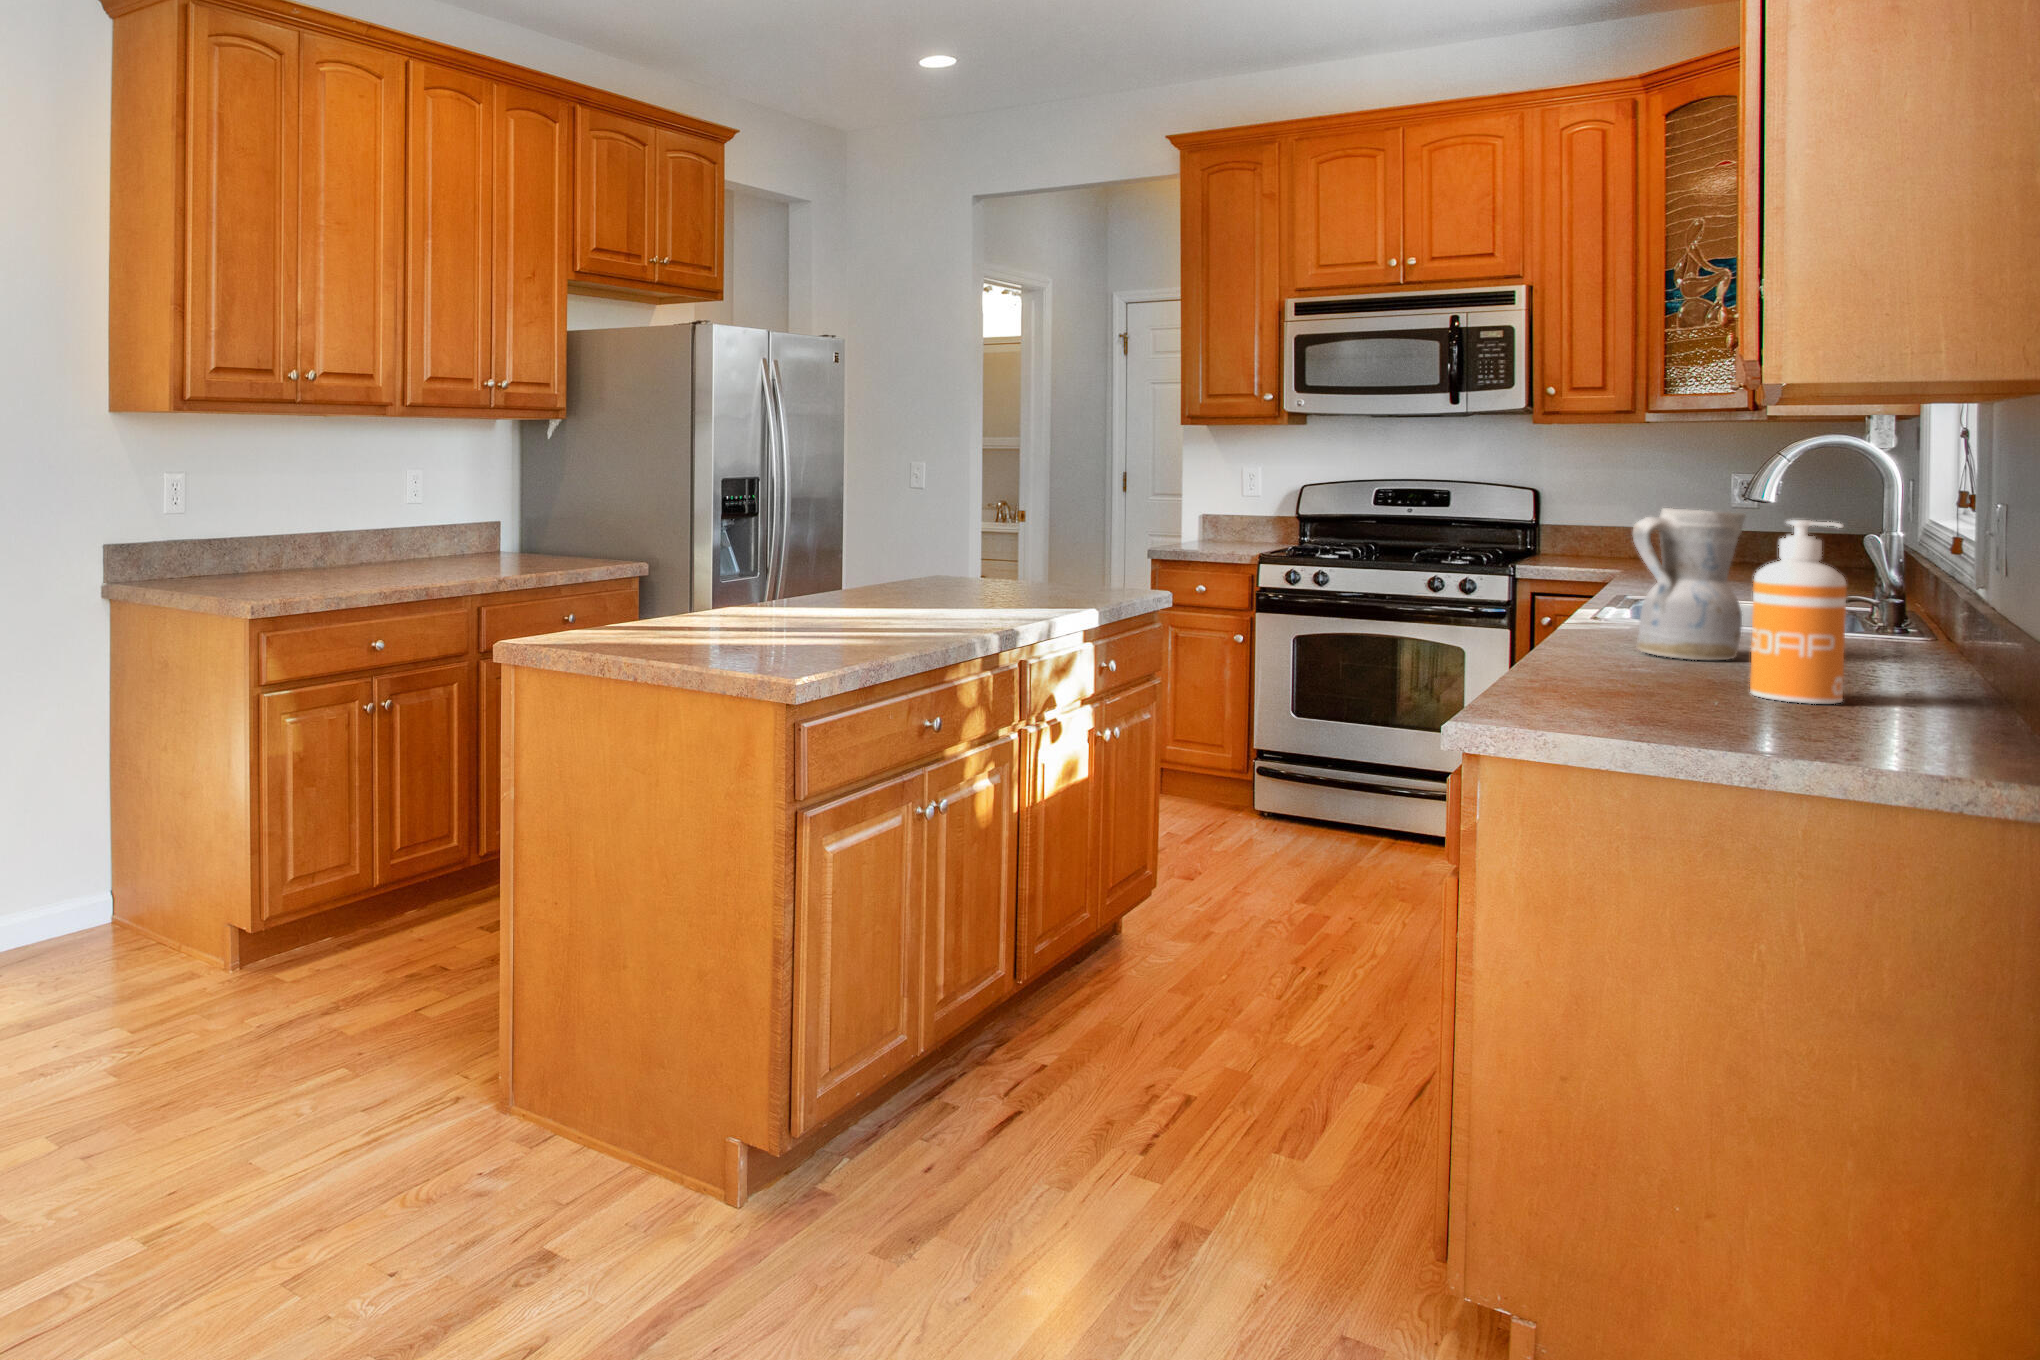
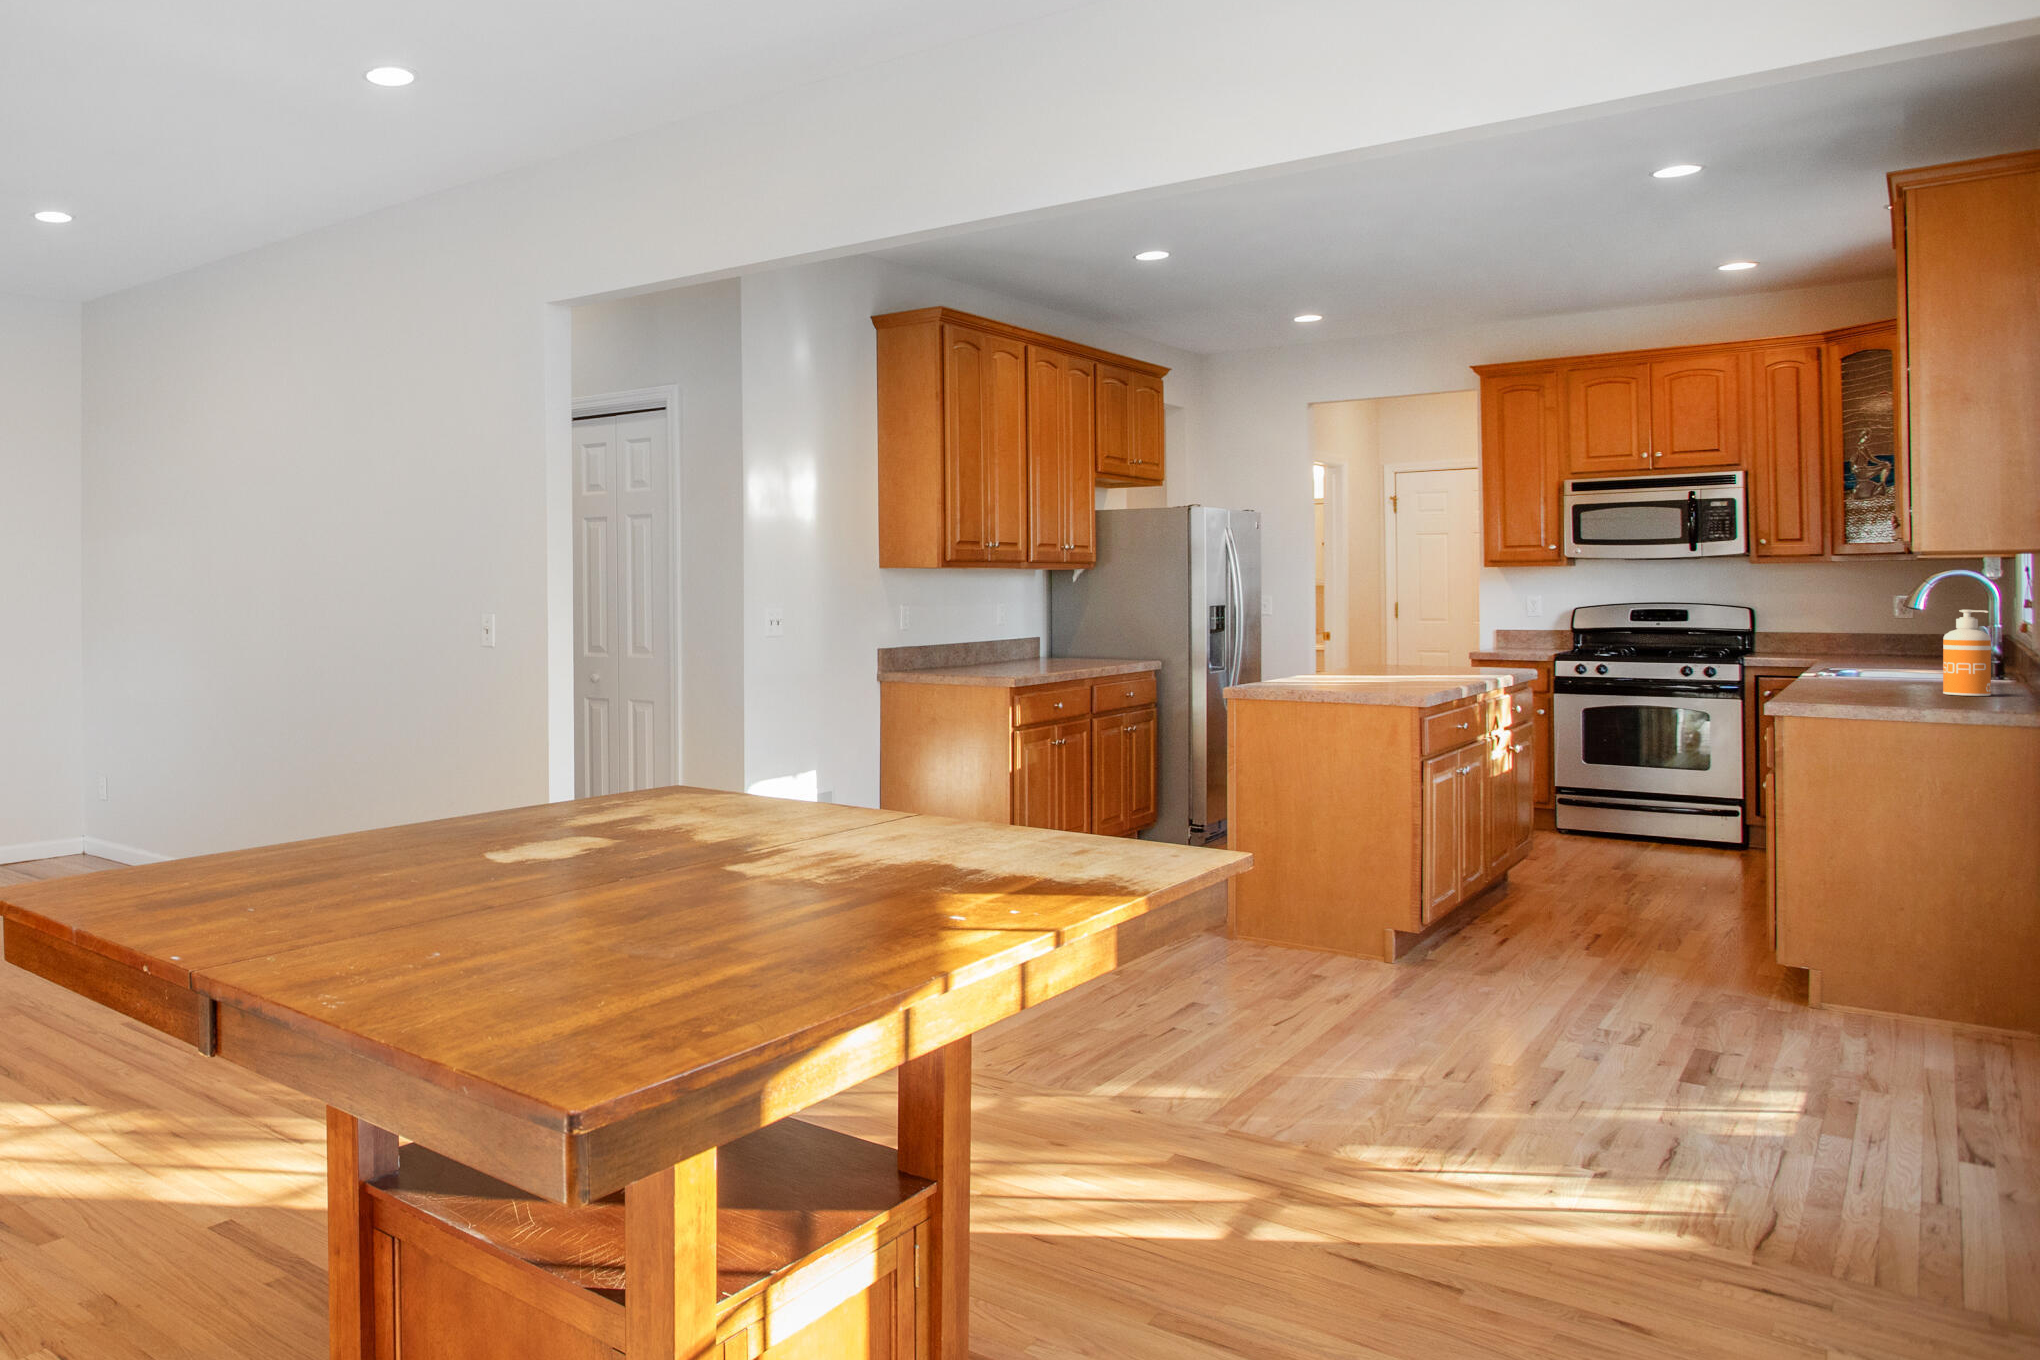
ceramic pitcher: present [1633,508,1745,660] -> none [1868,608,1930,686]

